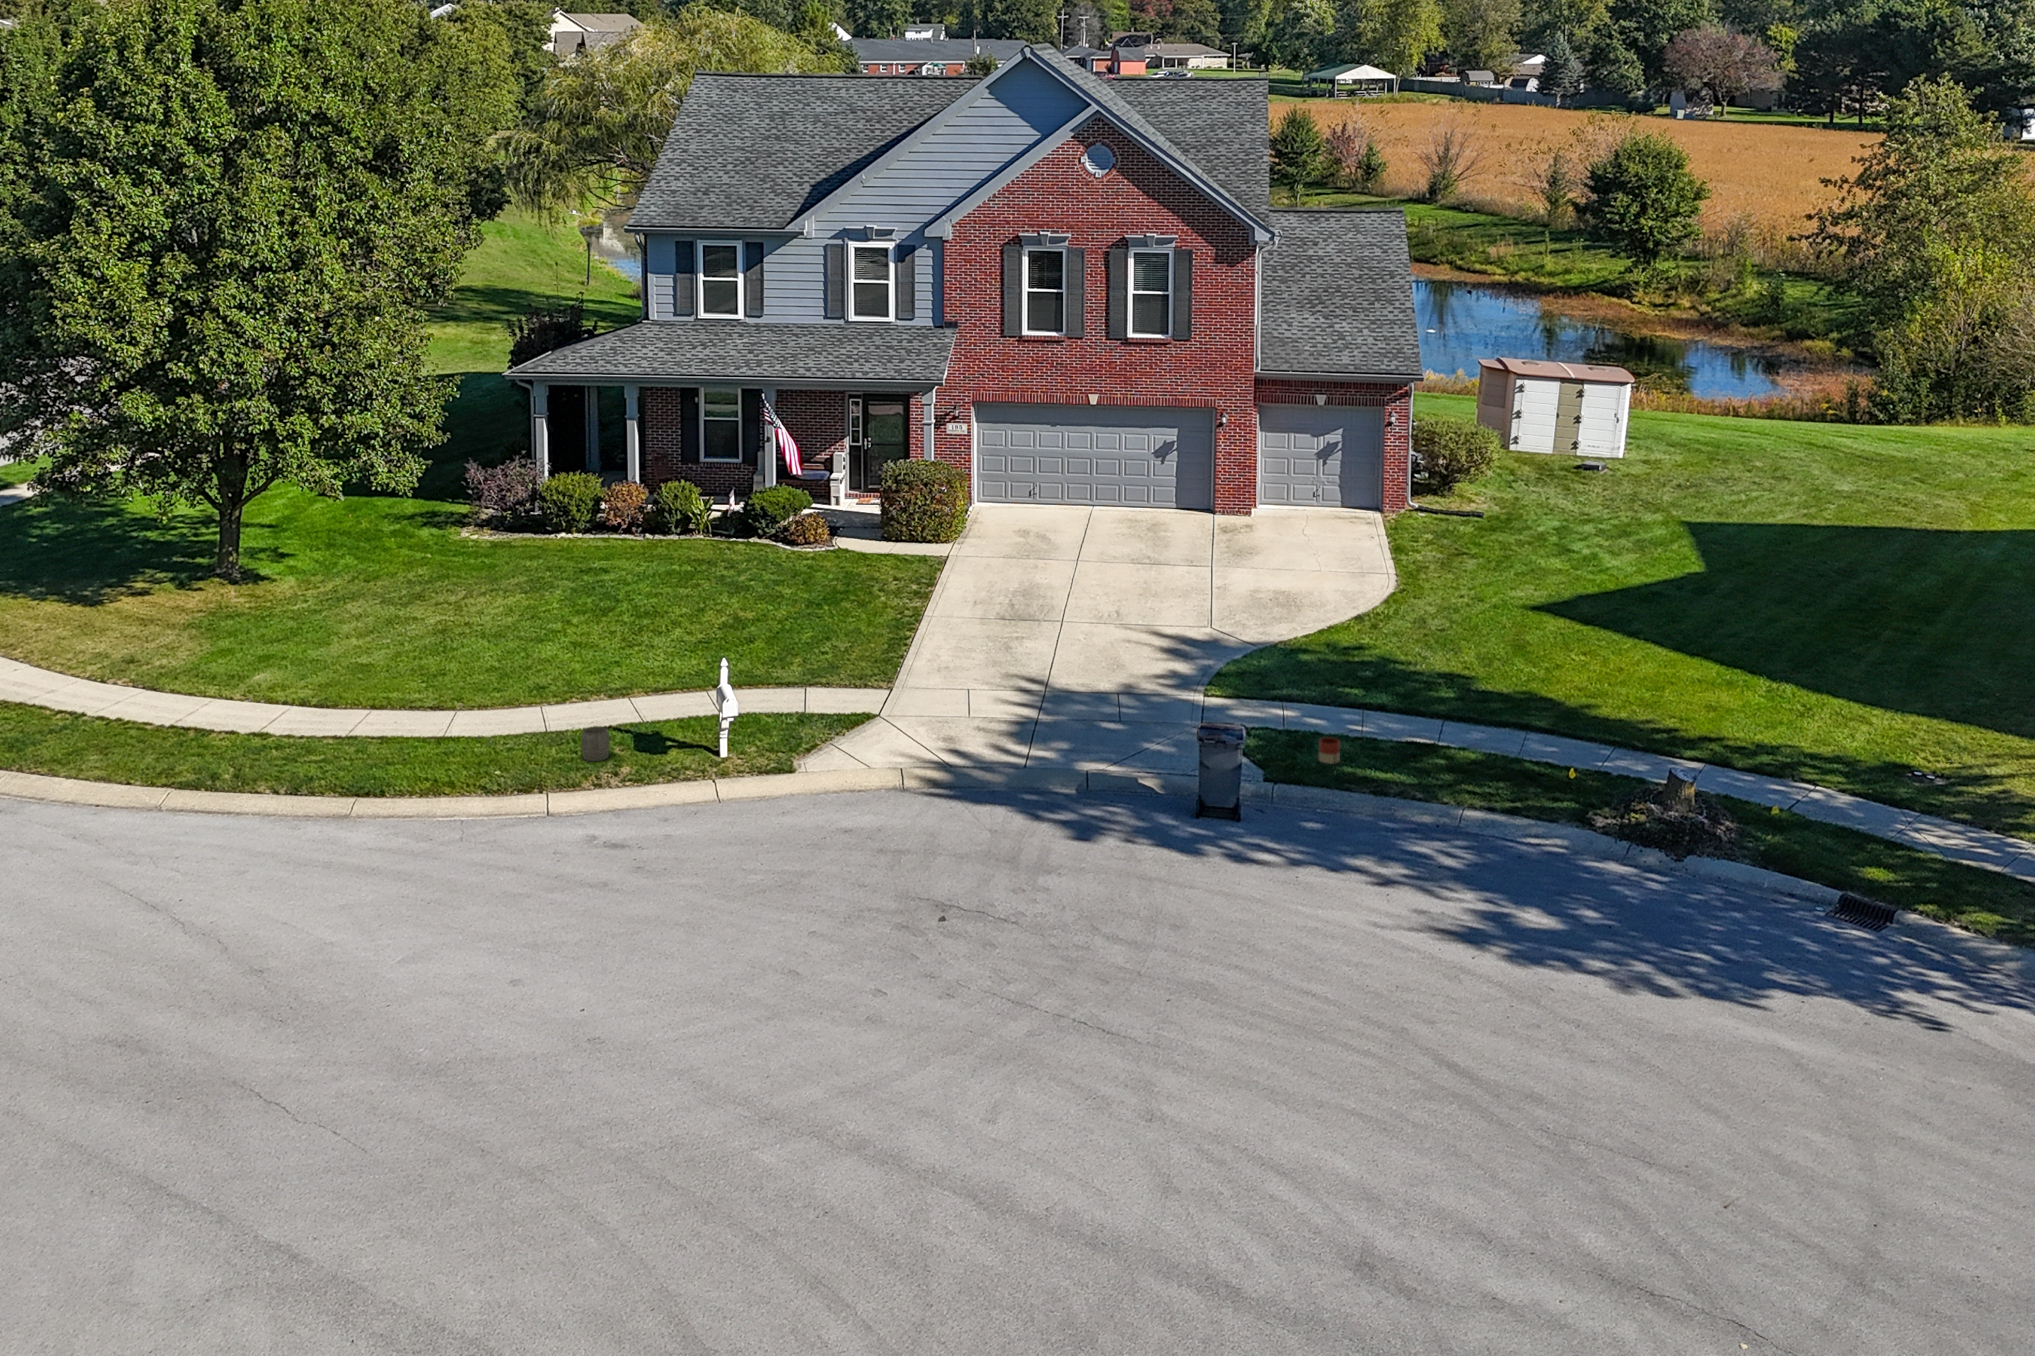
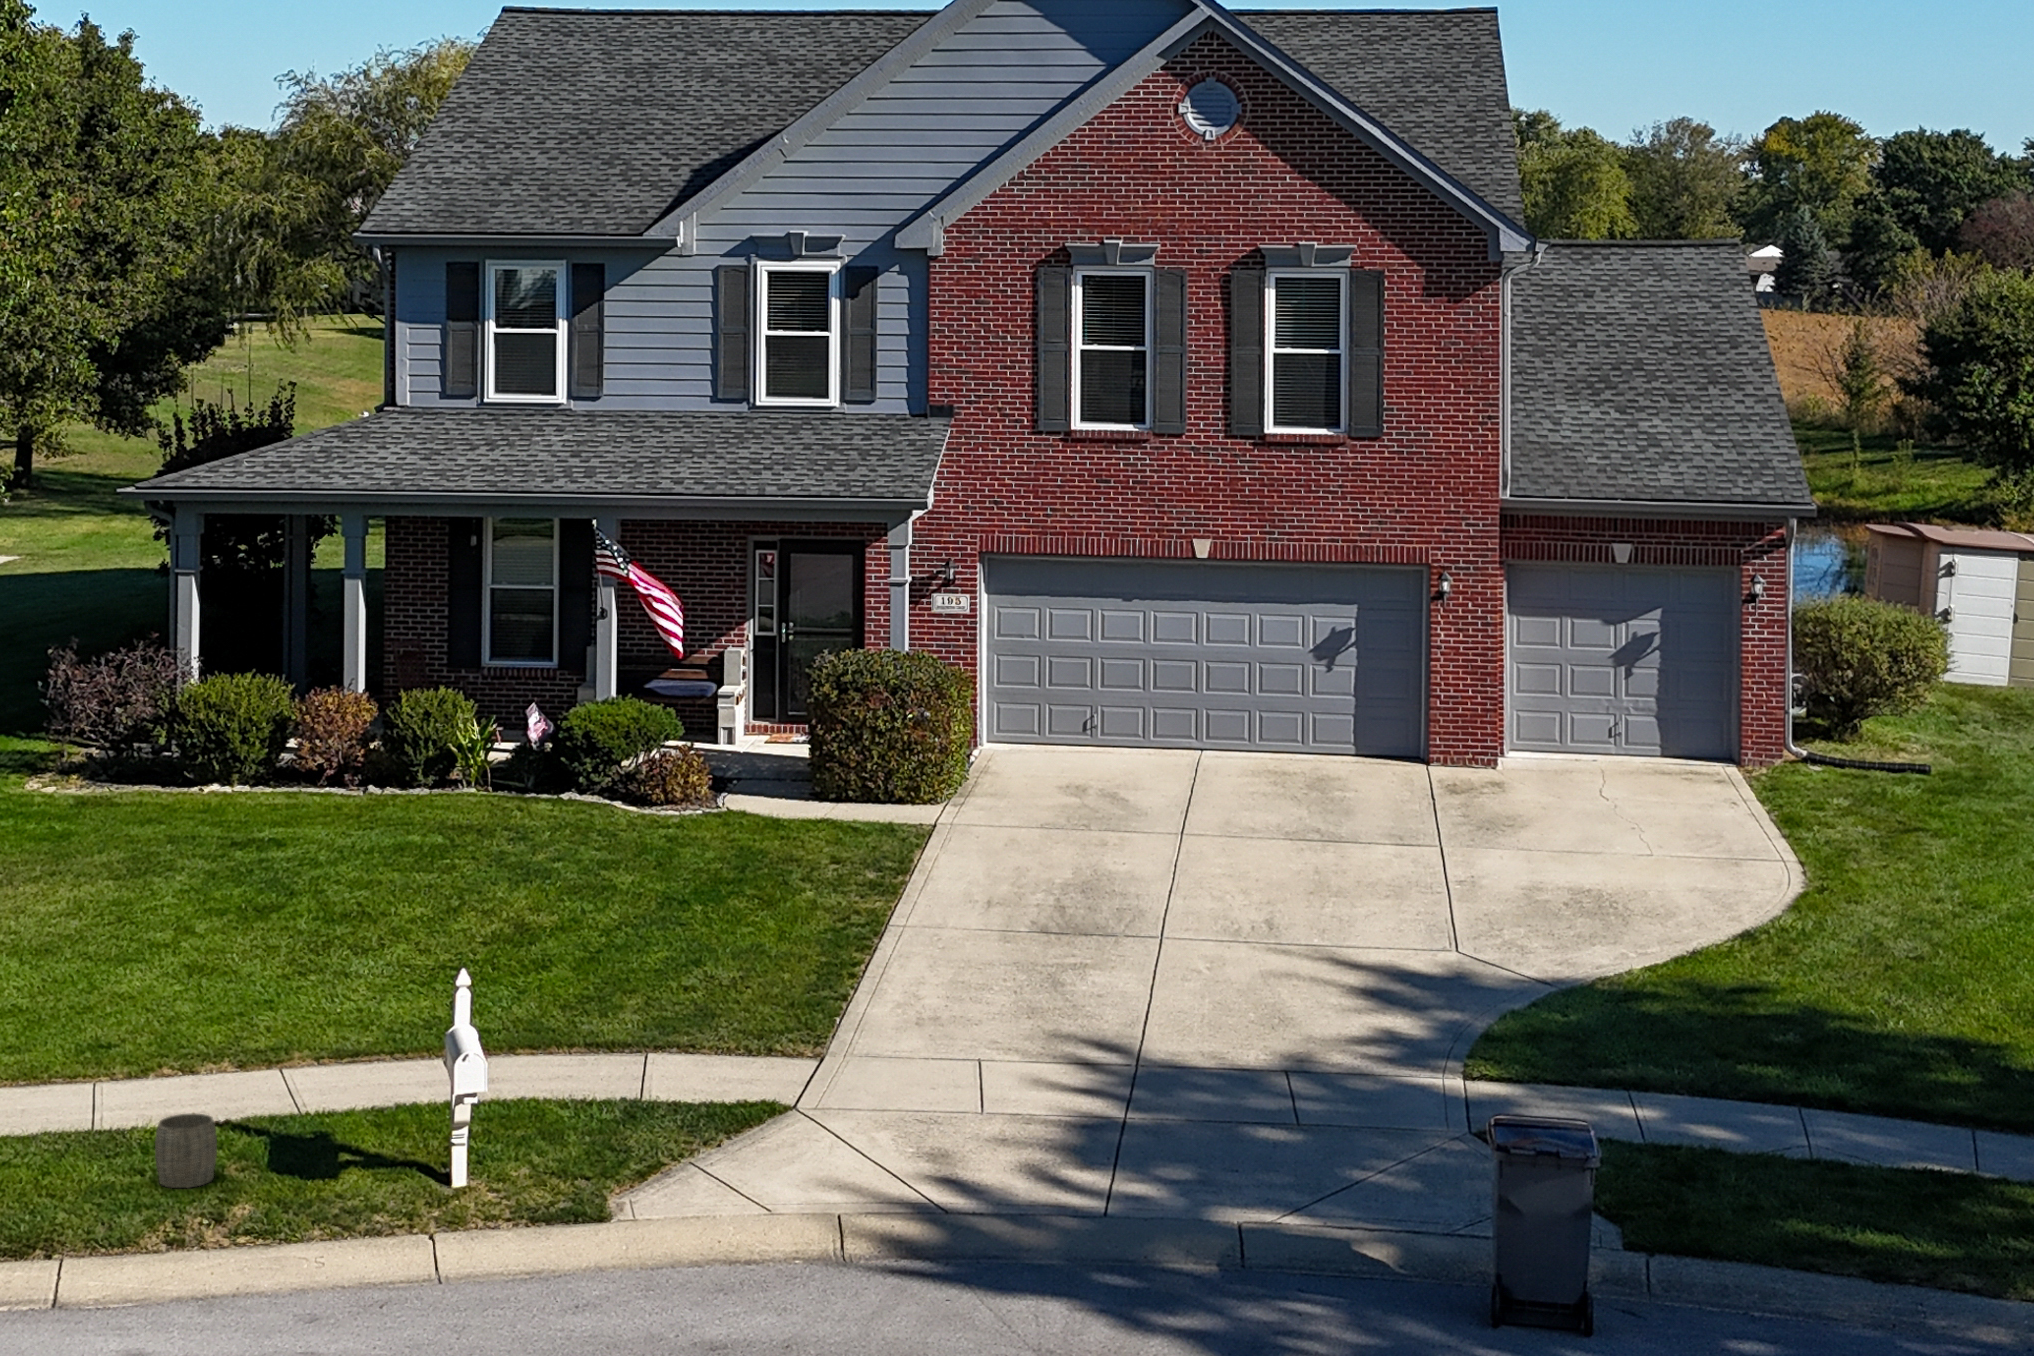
planter: present [1318,737,1340,769] -> none [1728,1150,1778,1232]

